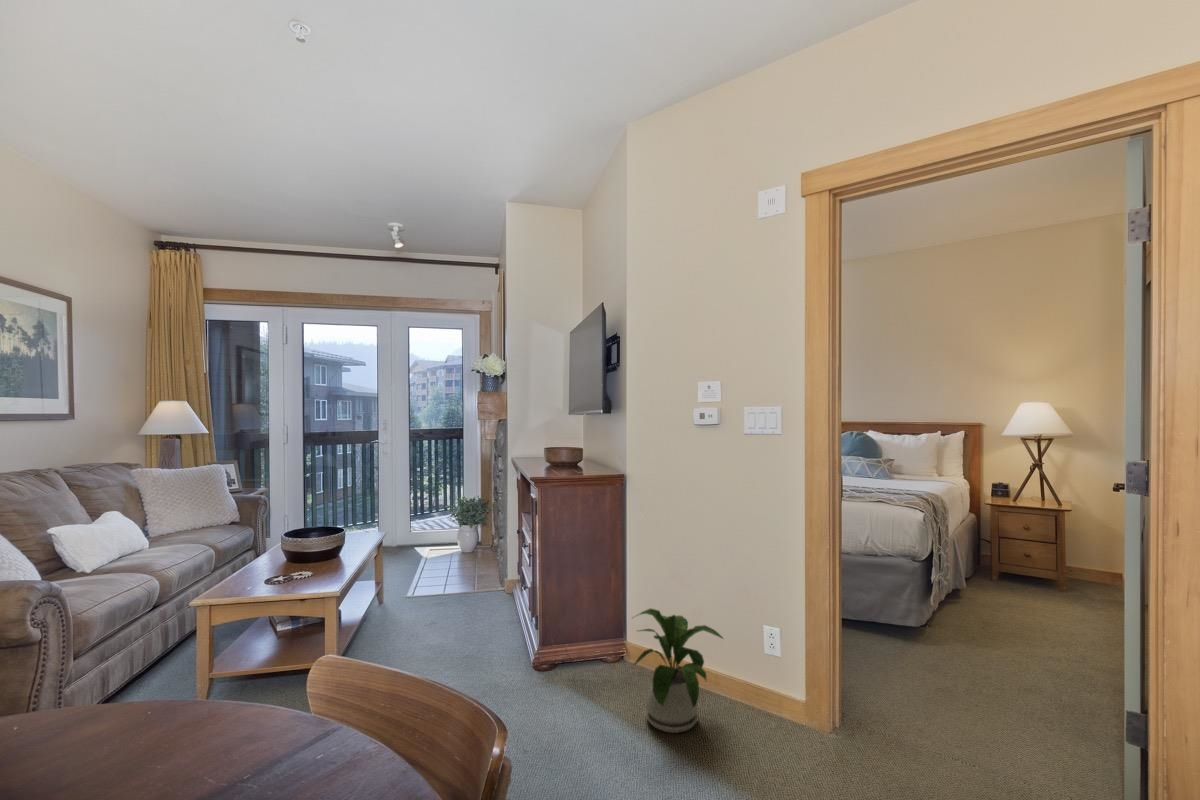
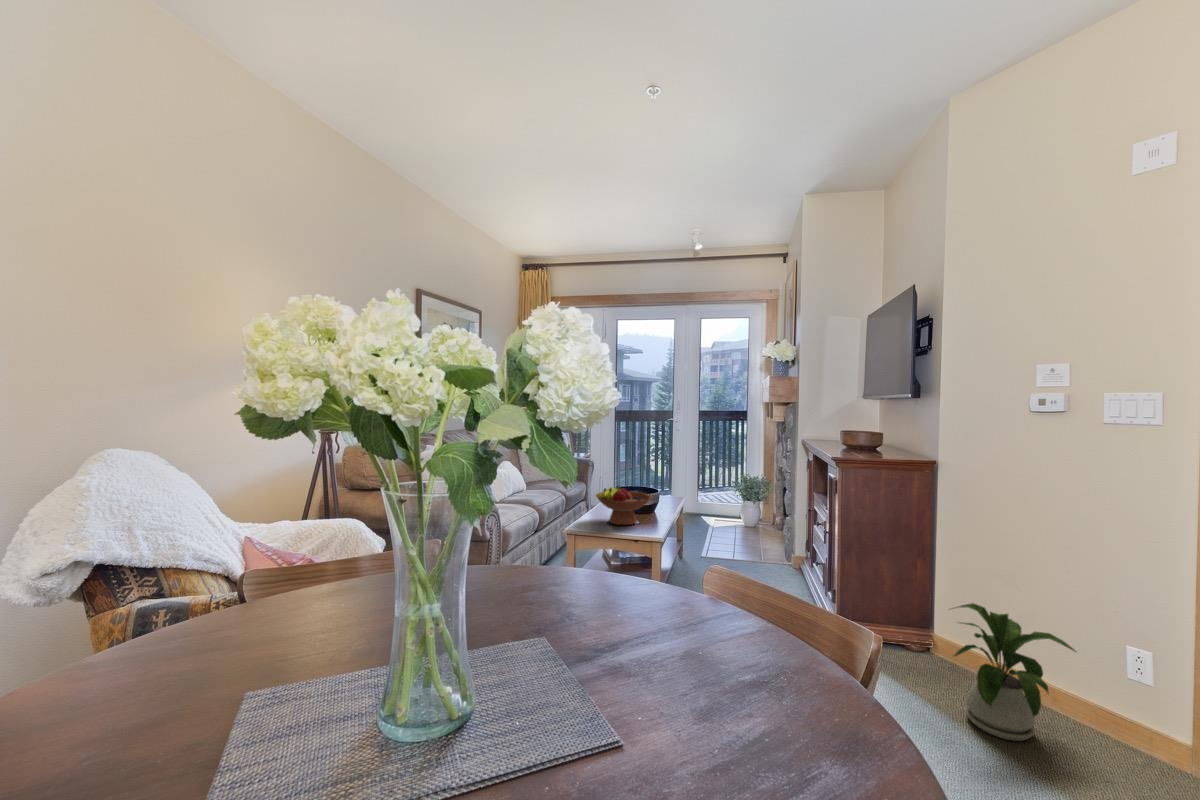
fruit bowl: none [249,532,329,582] -> present [596,486,651,525]

